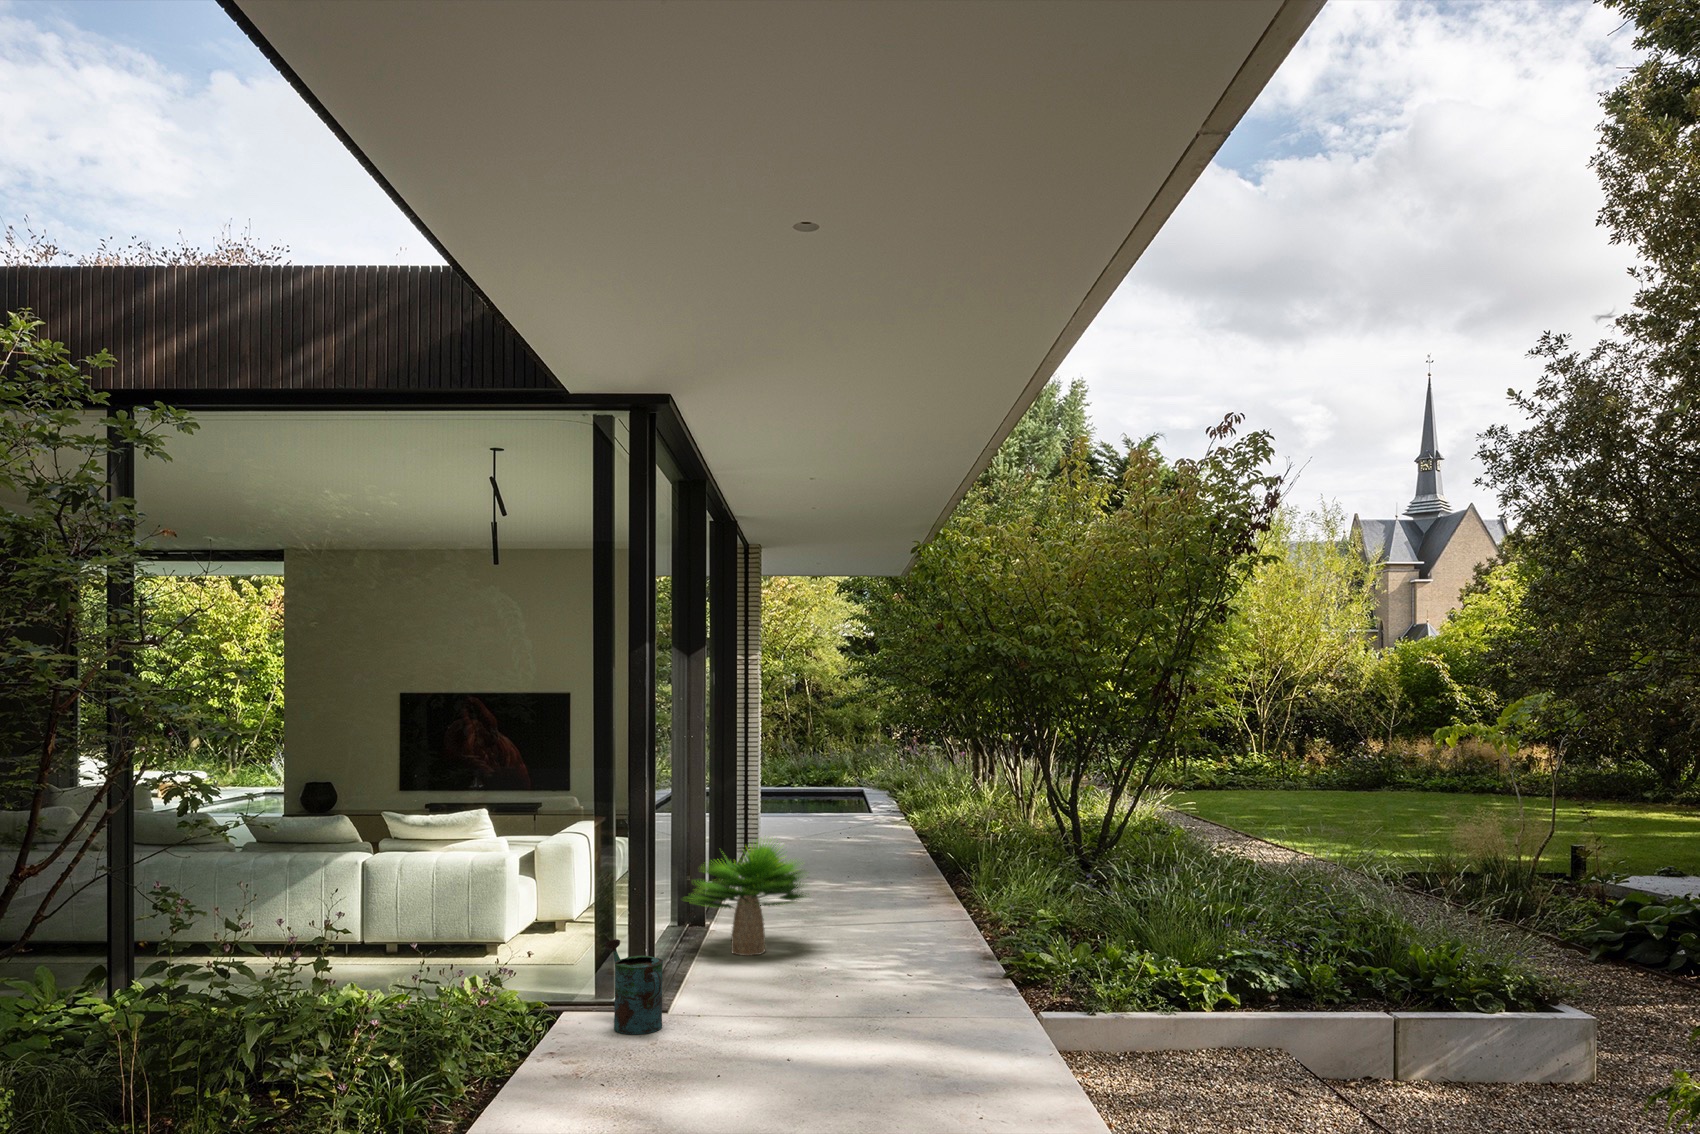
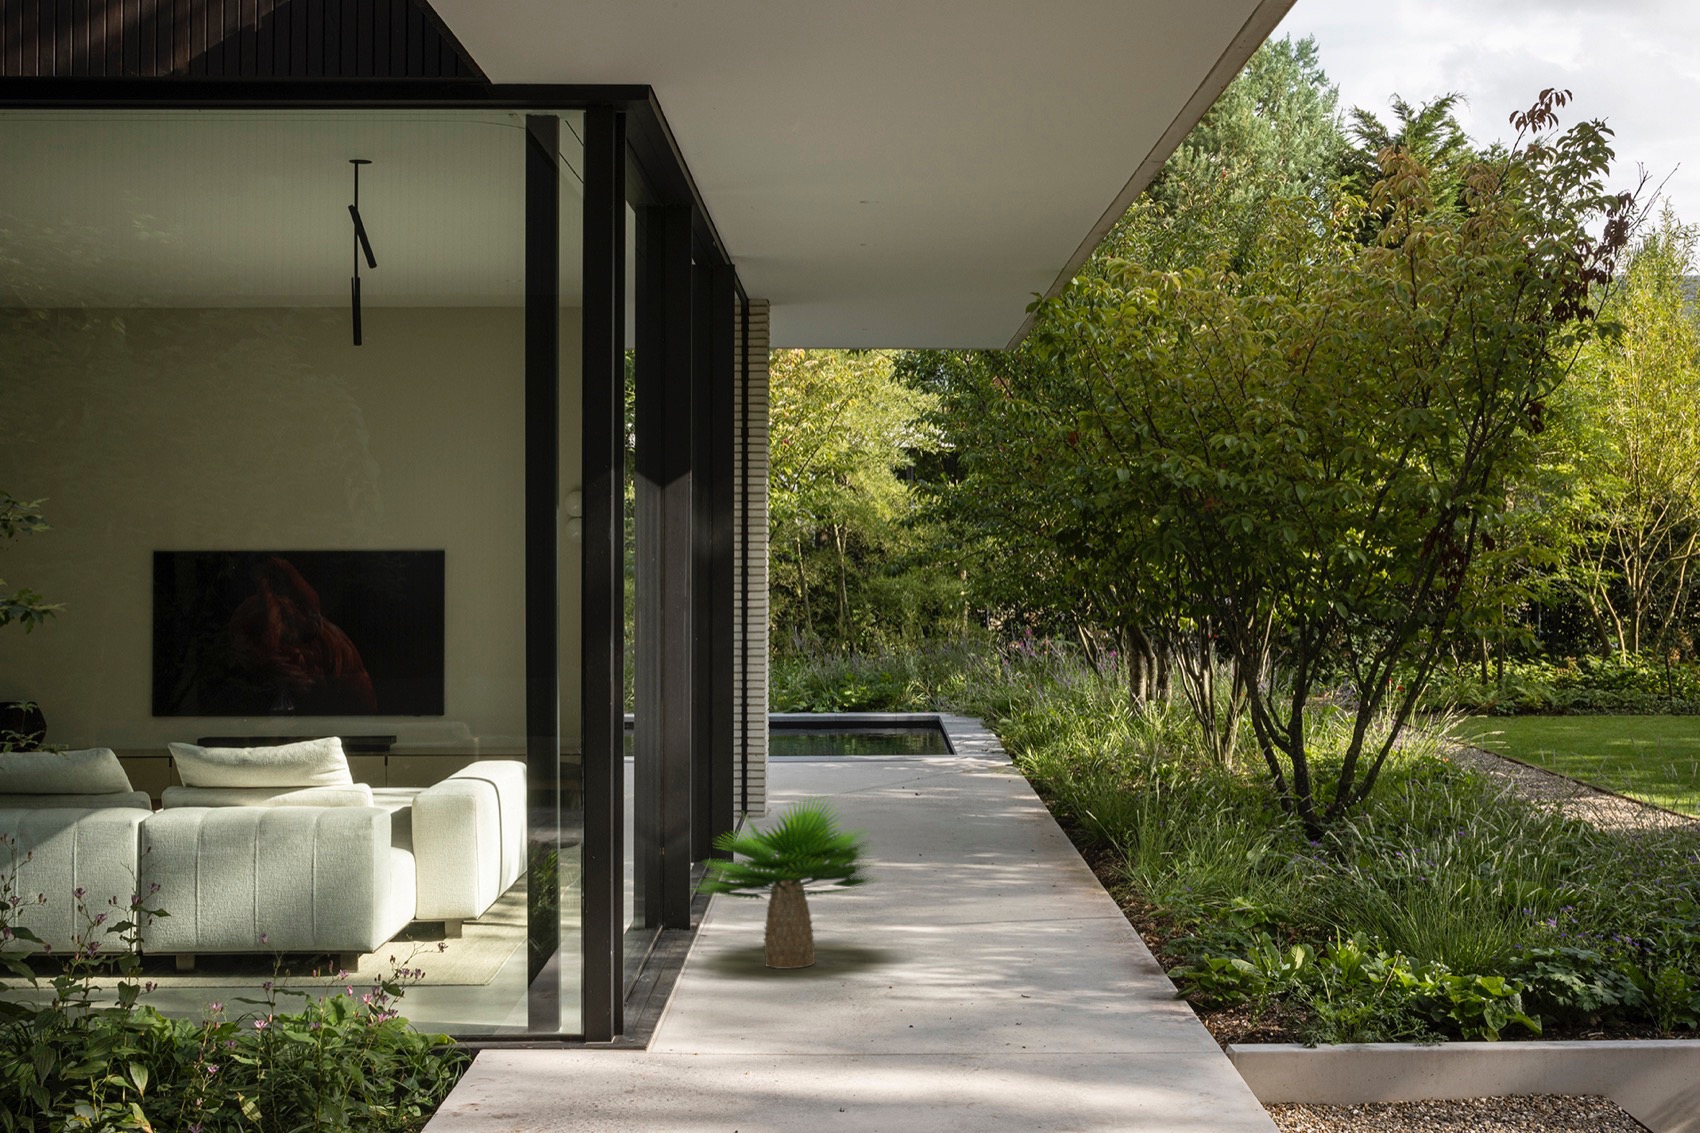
watering can: present [605,939,663,1034] -> none [558,940,643,1080]

